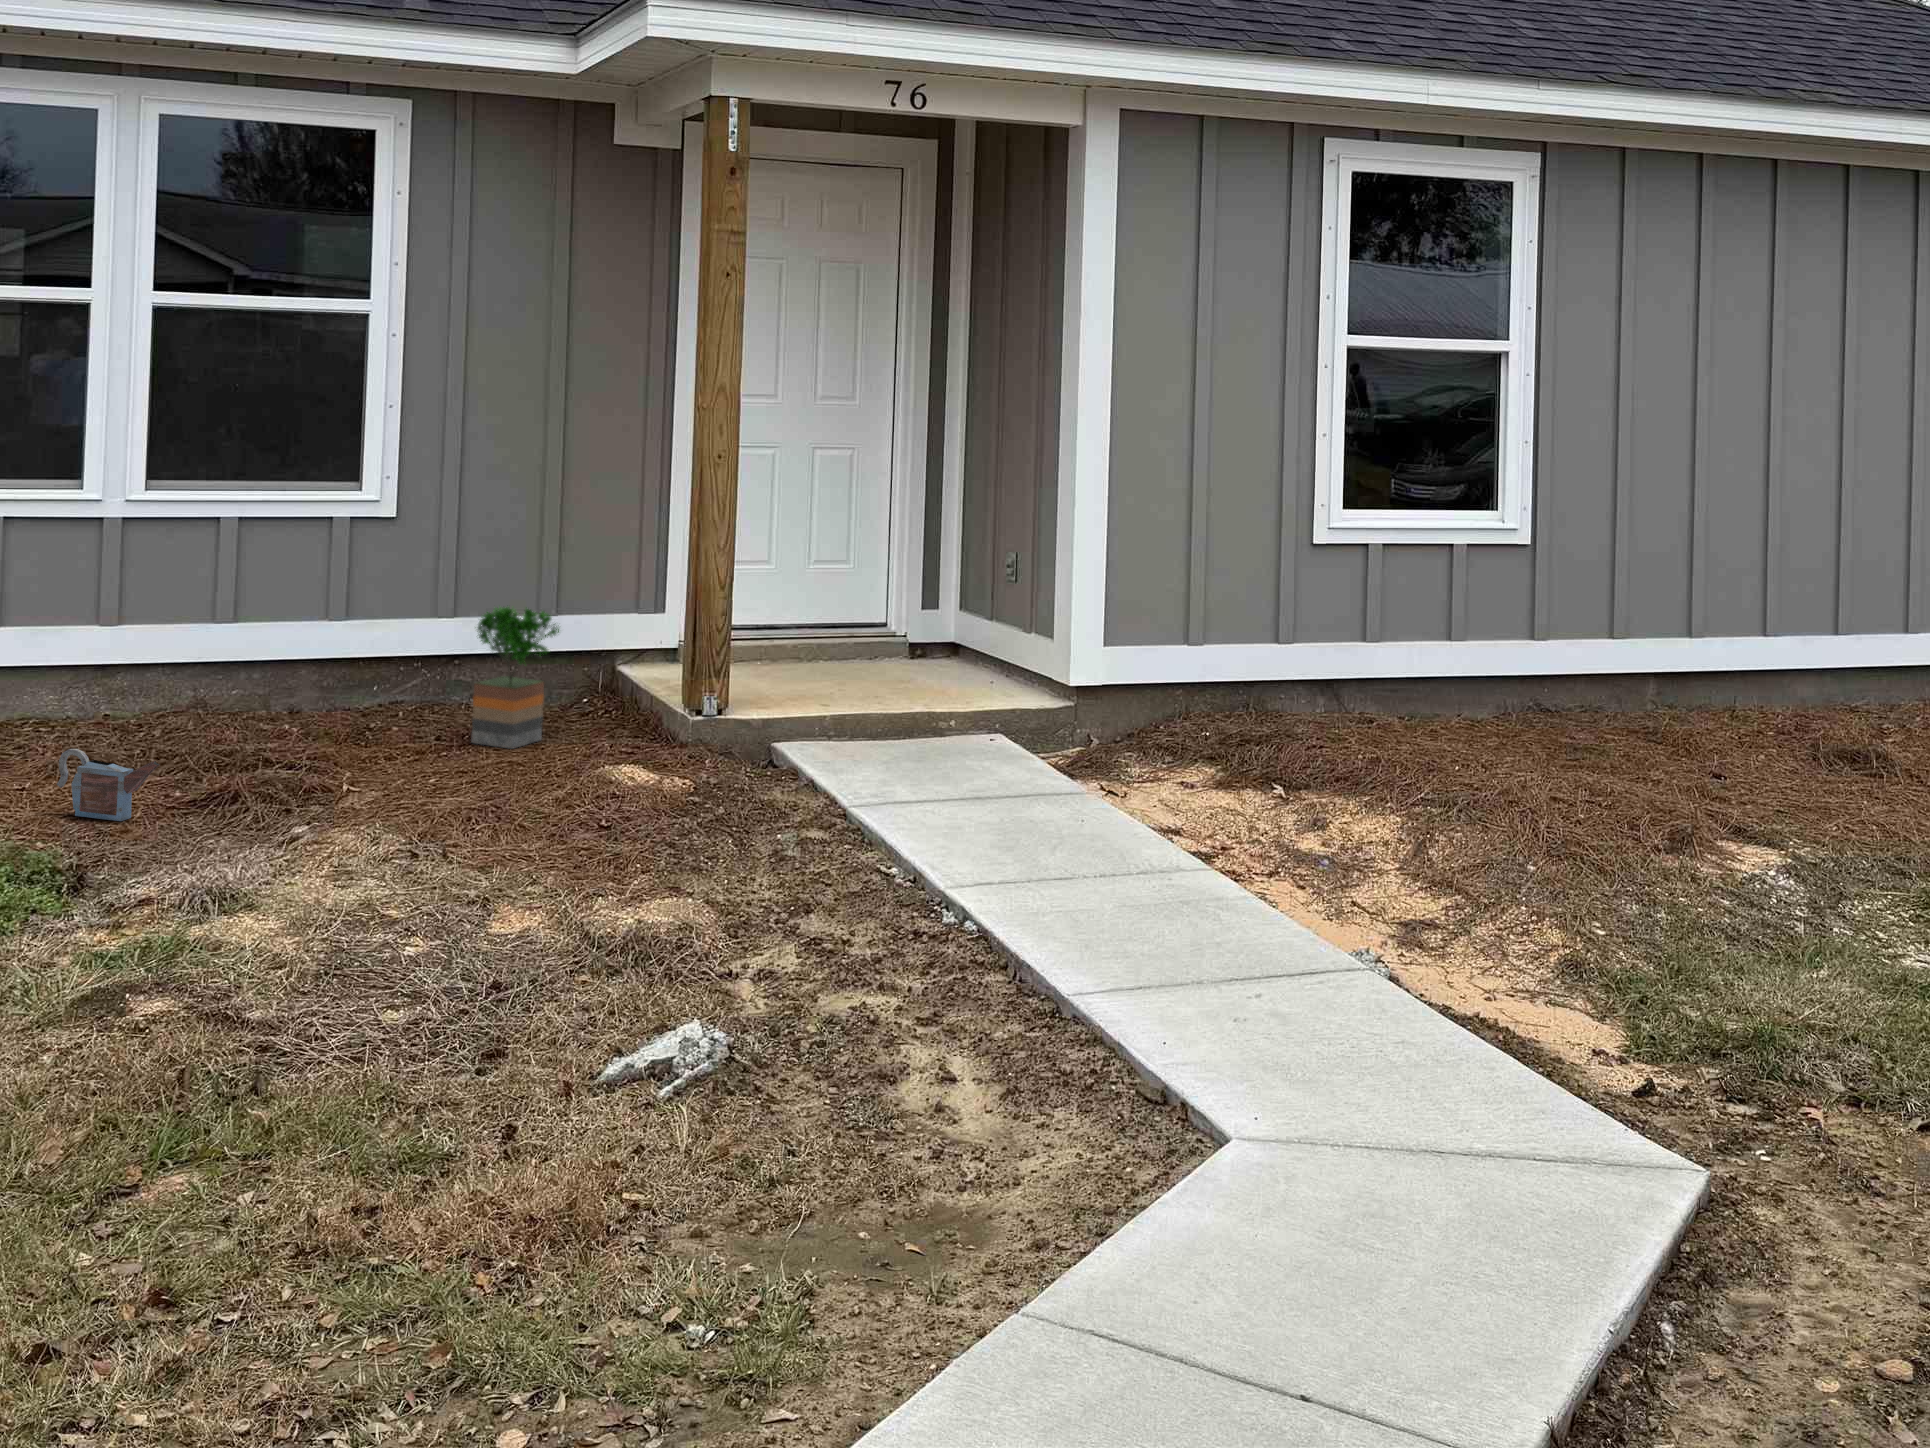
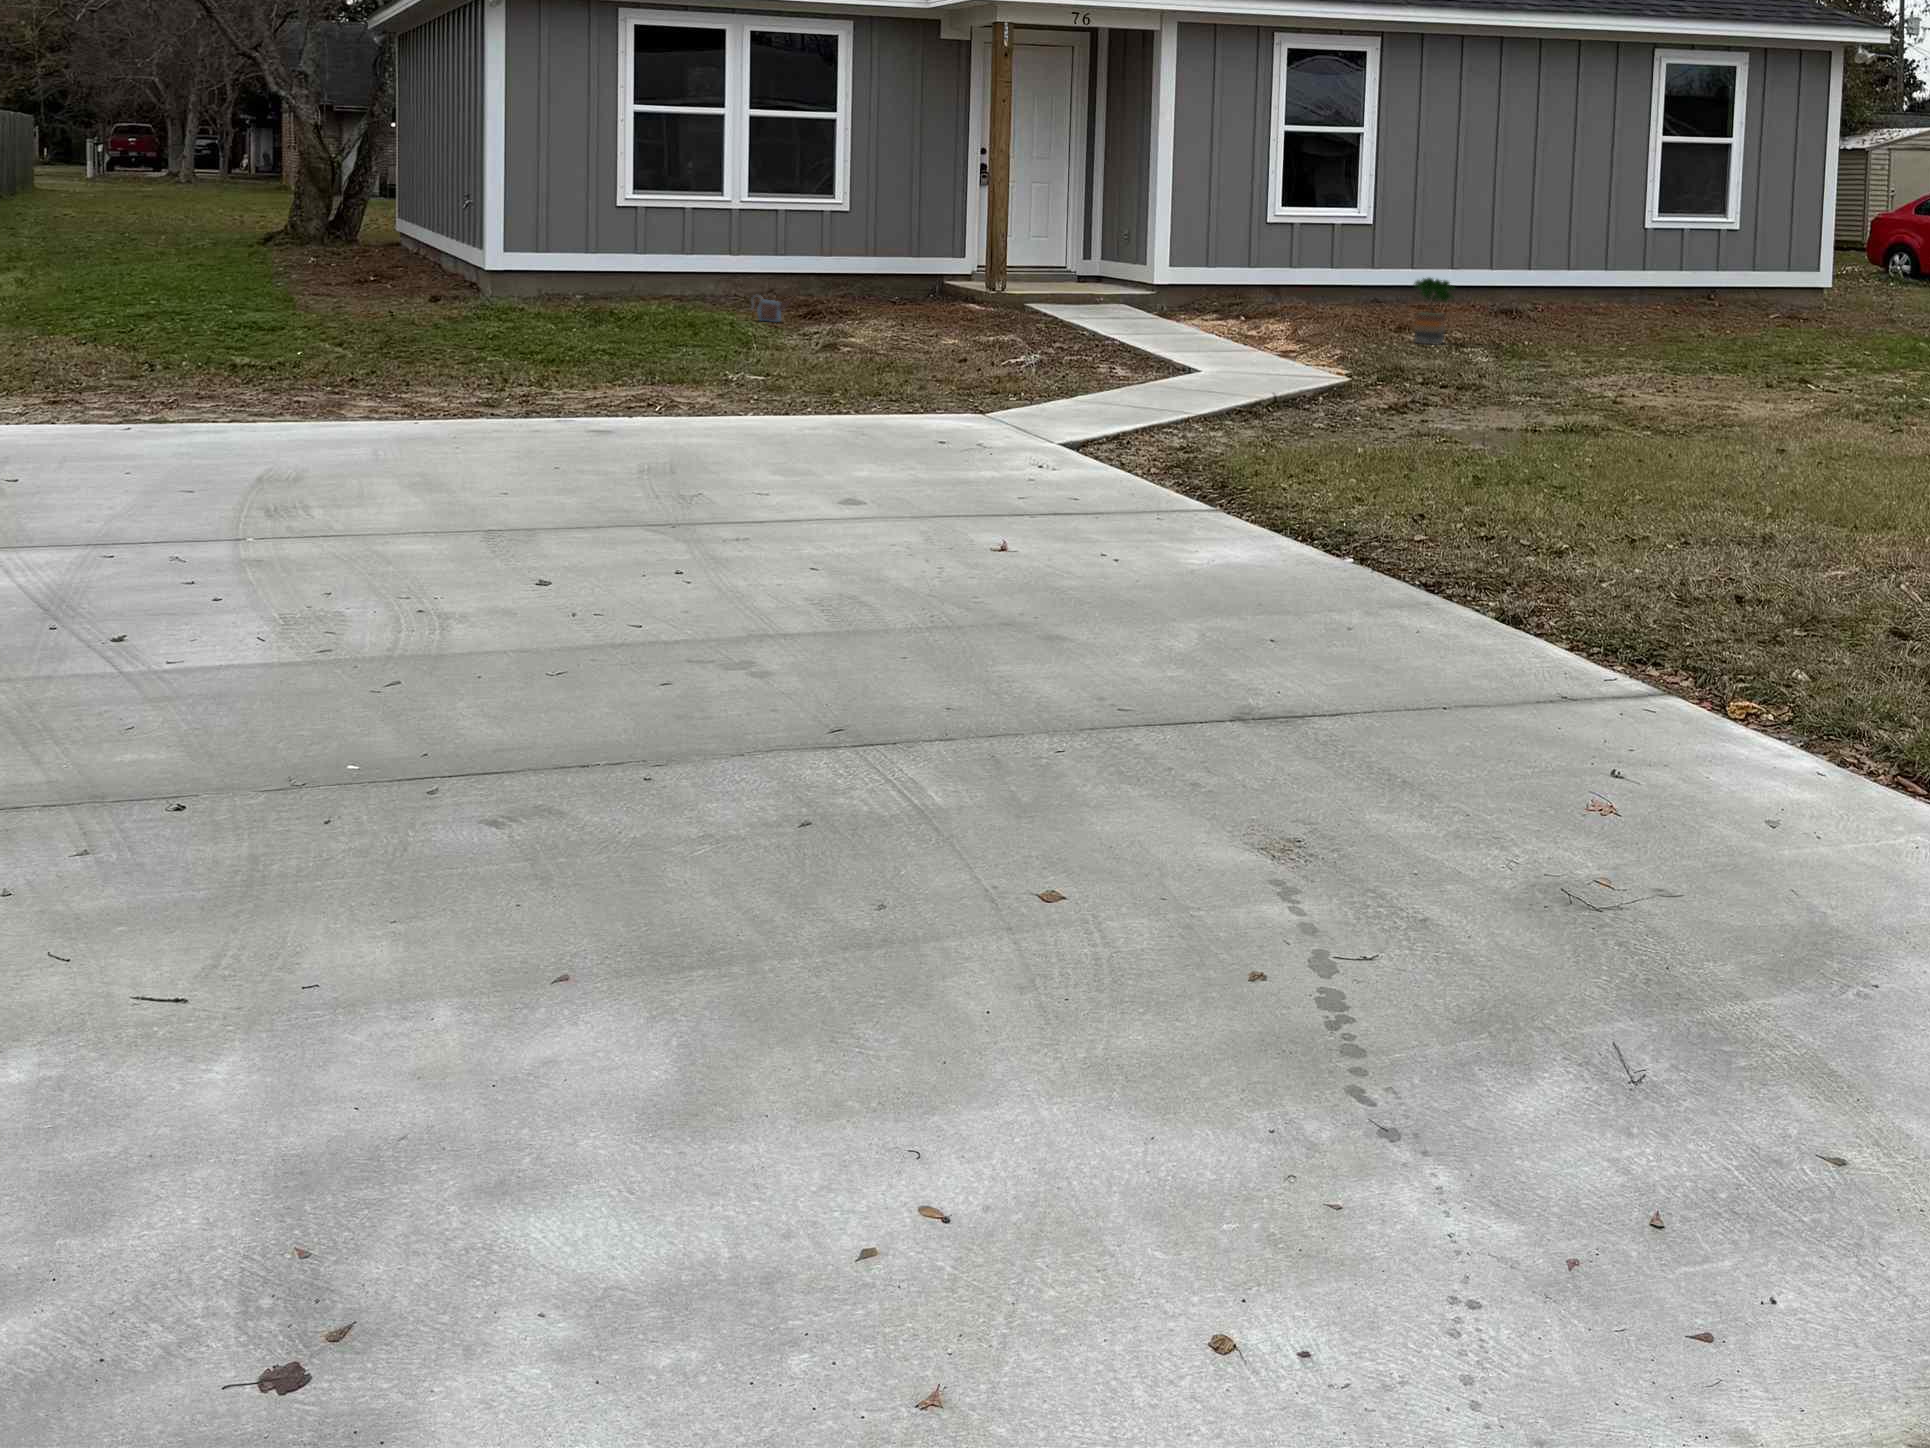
potted tree: present [471,607,559,749] -> present [1414,278,1455,345]

